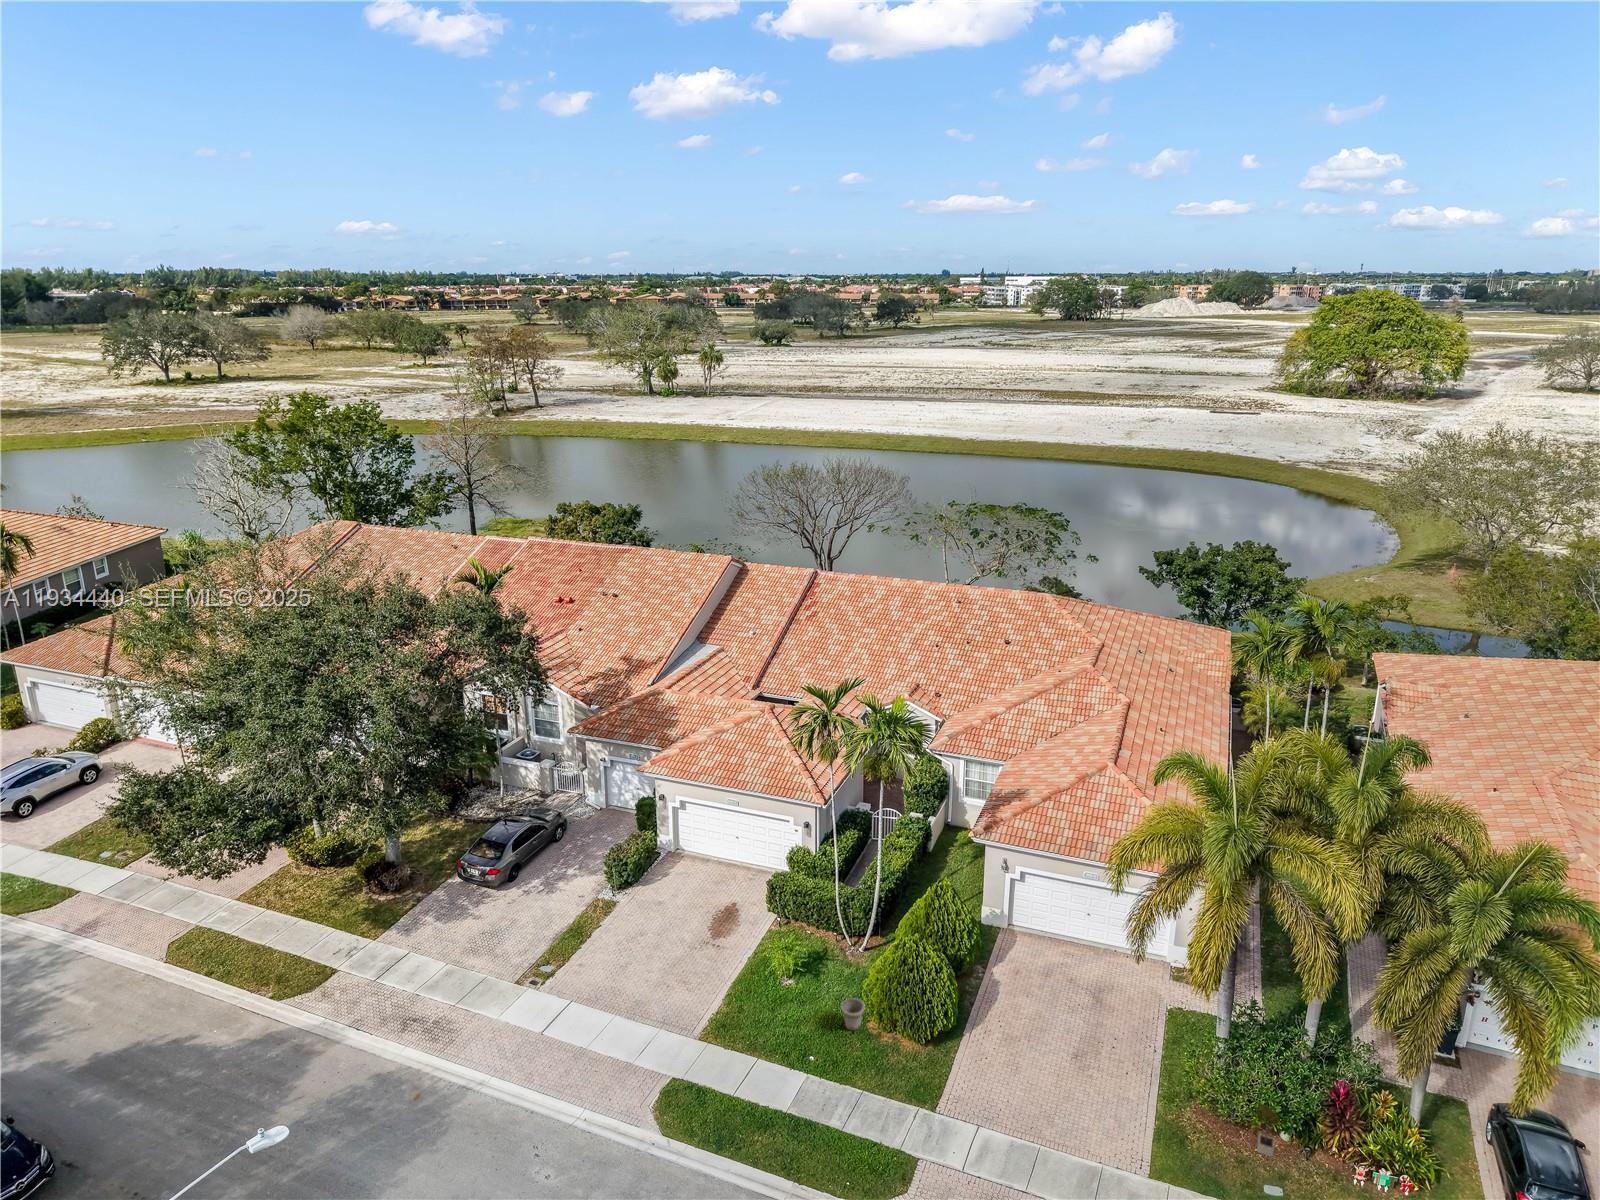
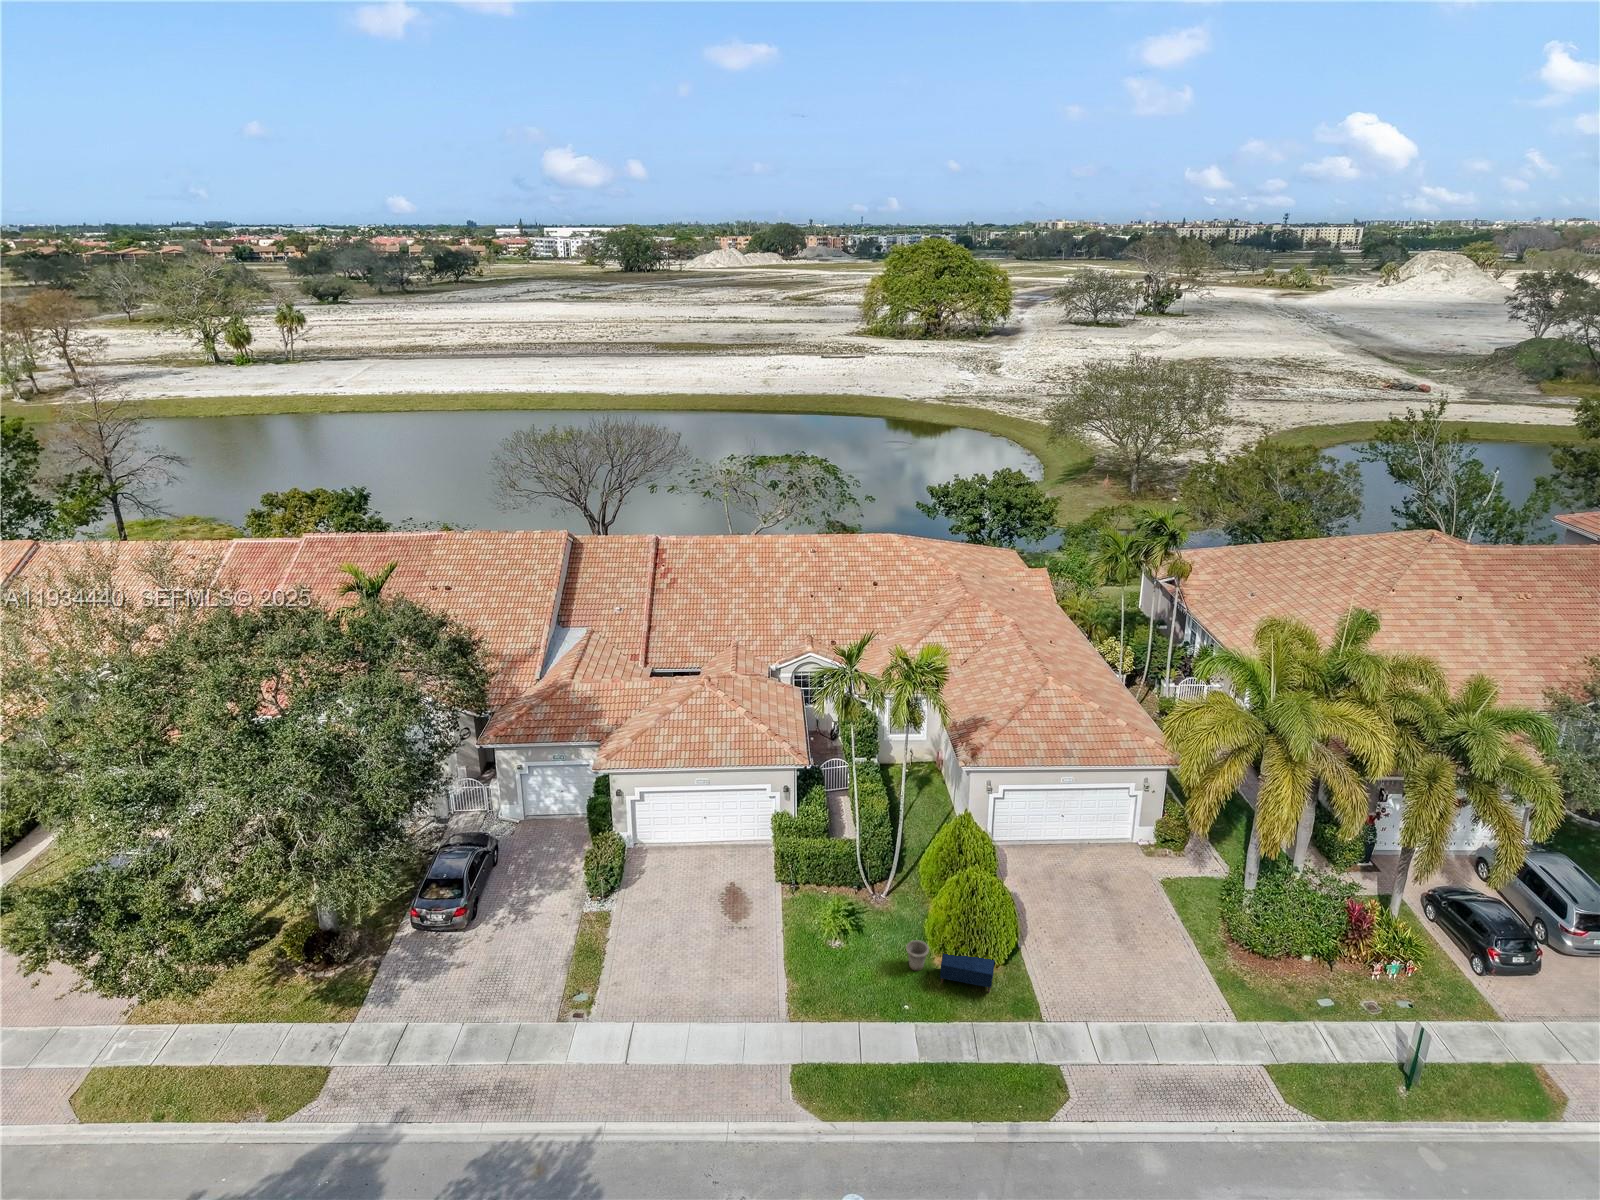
bench: none [864,1015,924,1073] -> present [940,953,994,992]
potted tree: present [1256,1104,1280,1157] -> none [1263,935,1286,974]

